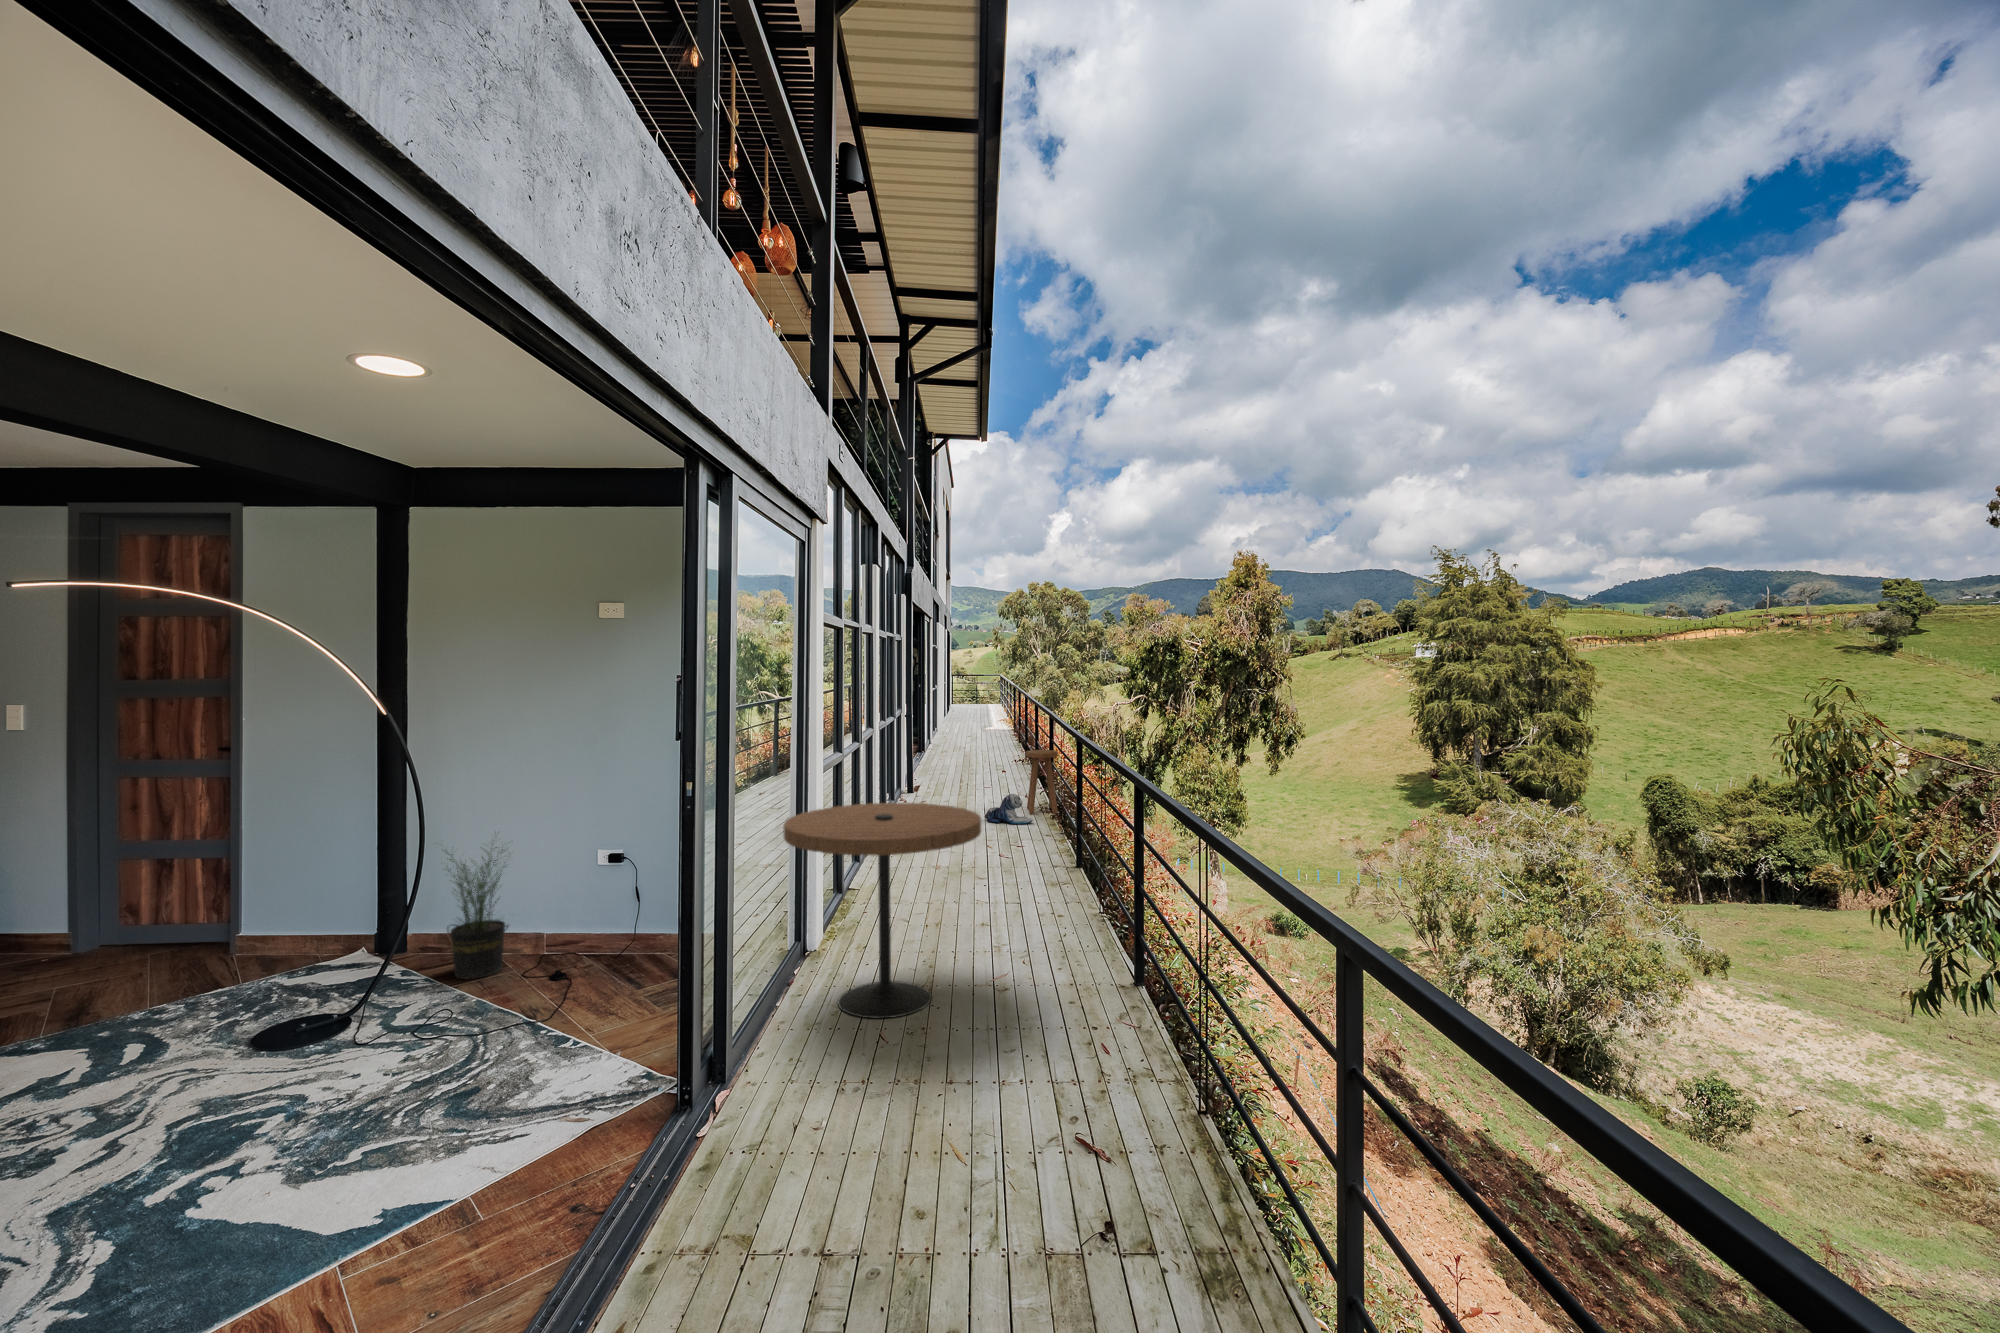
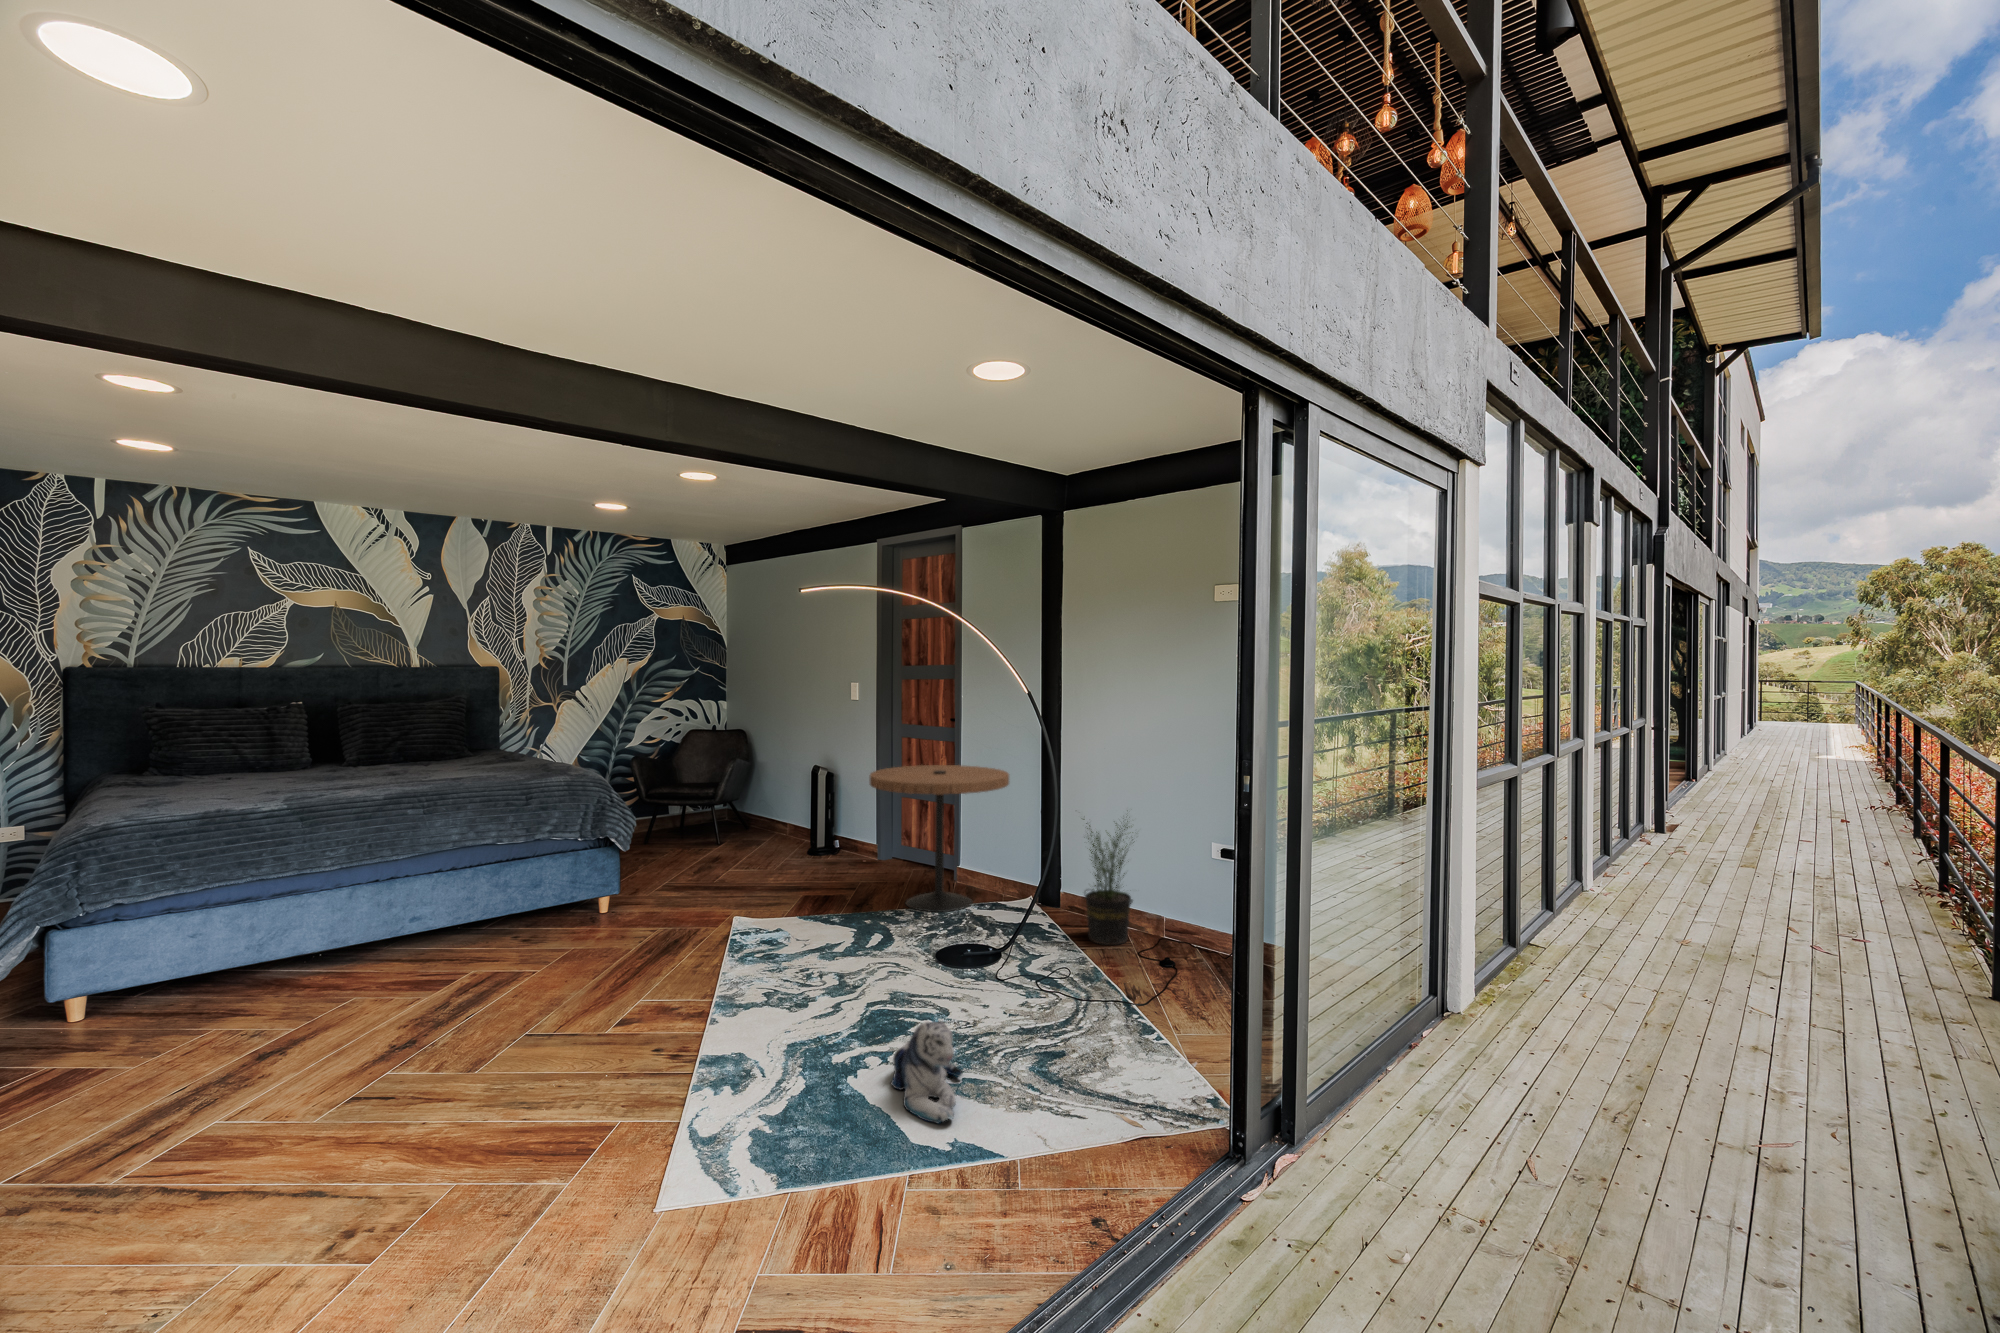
stool: present [1026,750,1058,814] -> none [1866,794,1938,900]
plush toy: present [985,794,1033,825] -> present [891,1021,962,1124]
side table: present [783,803,981,1018] -> present [870,765,1009,912]

